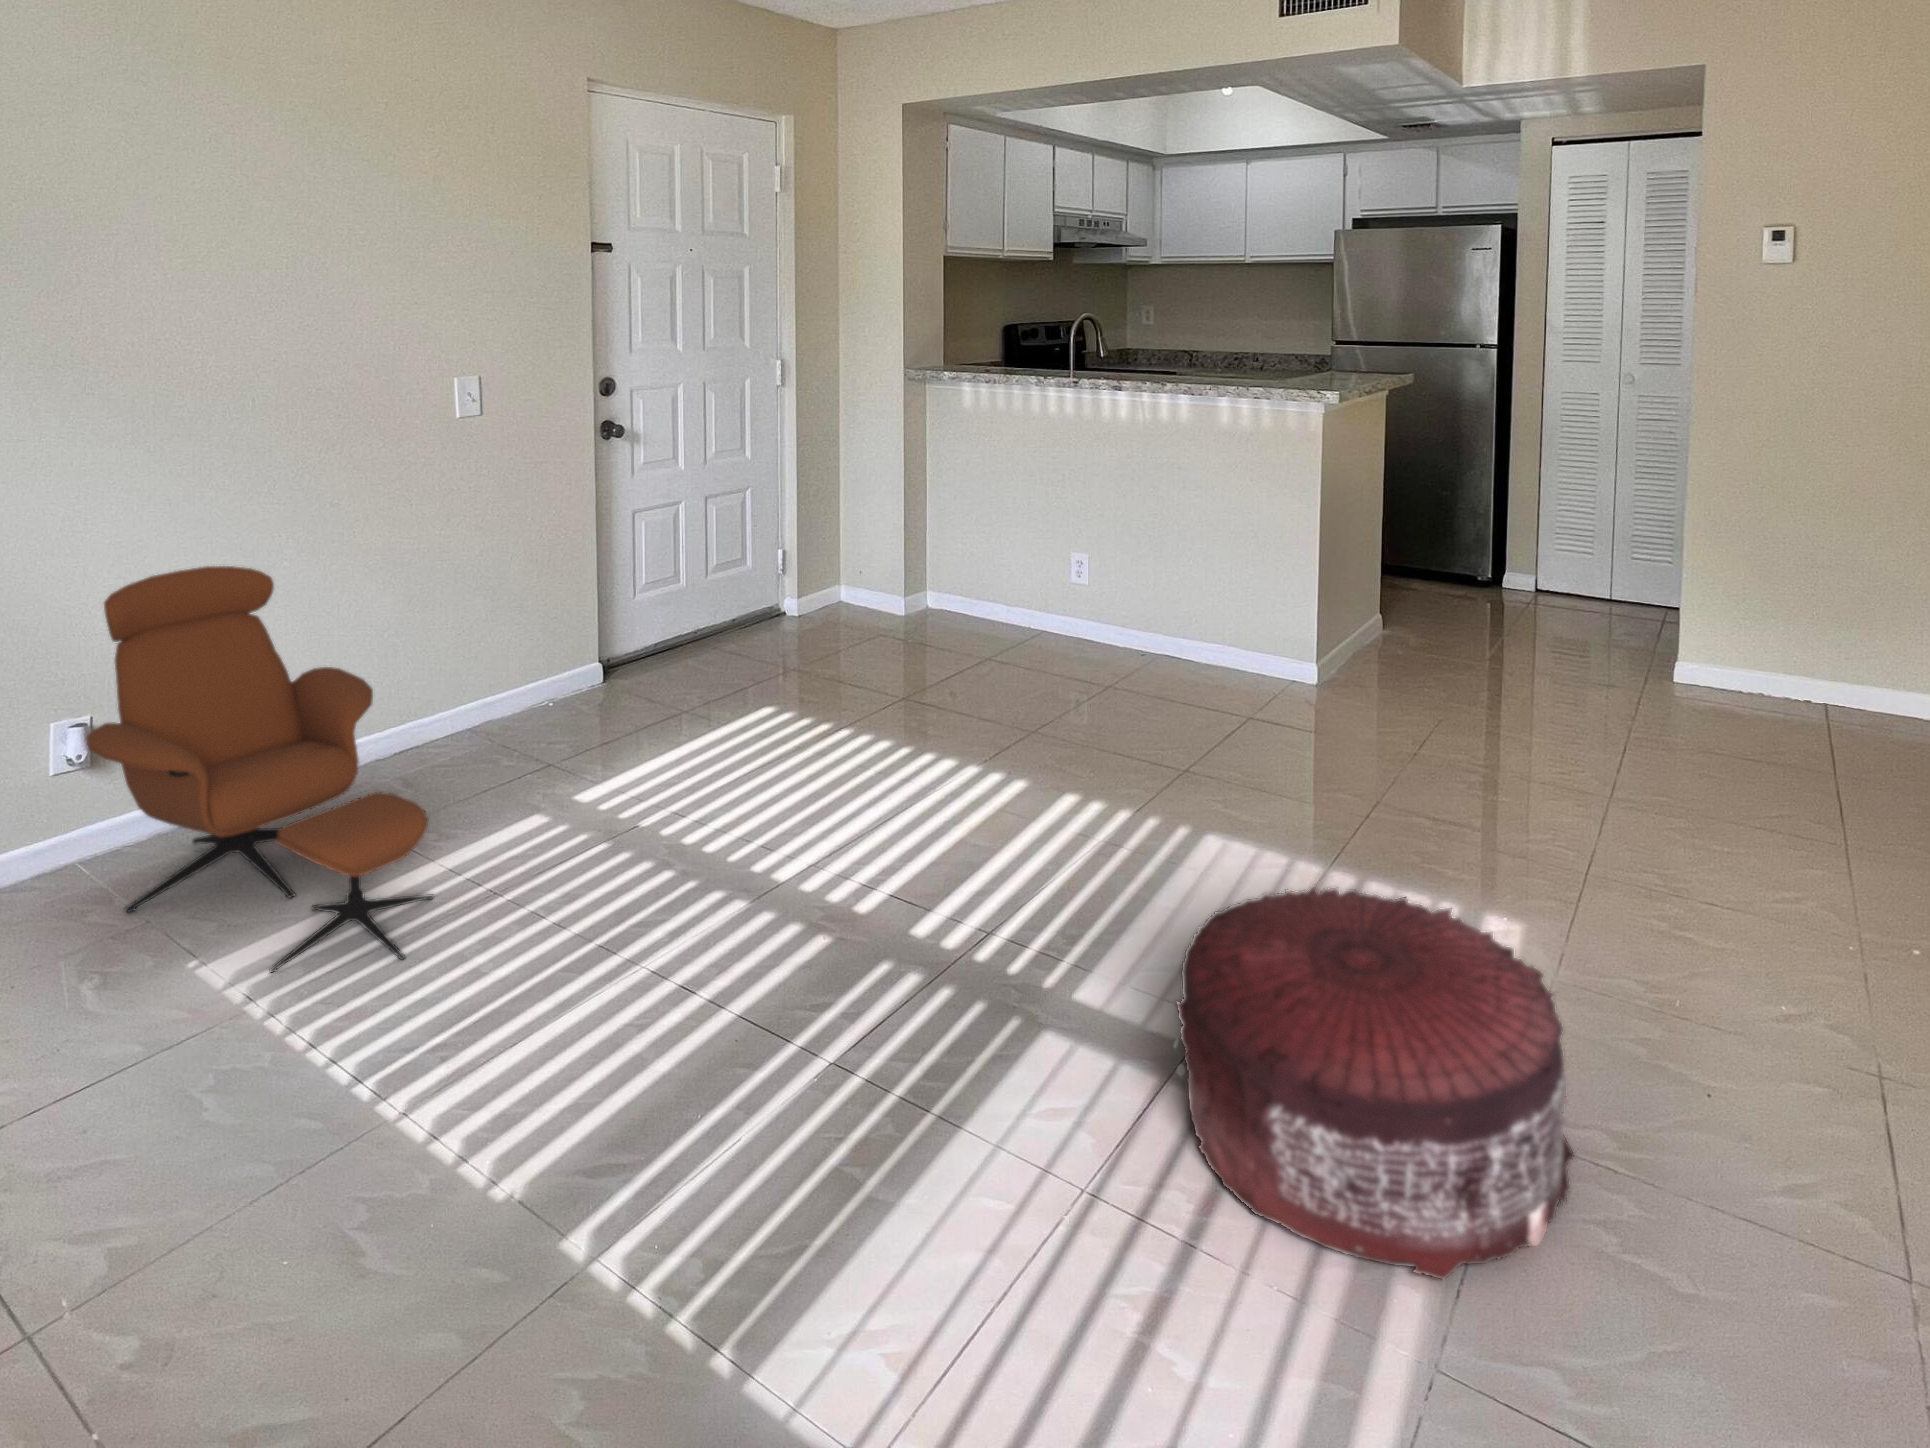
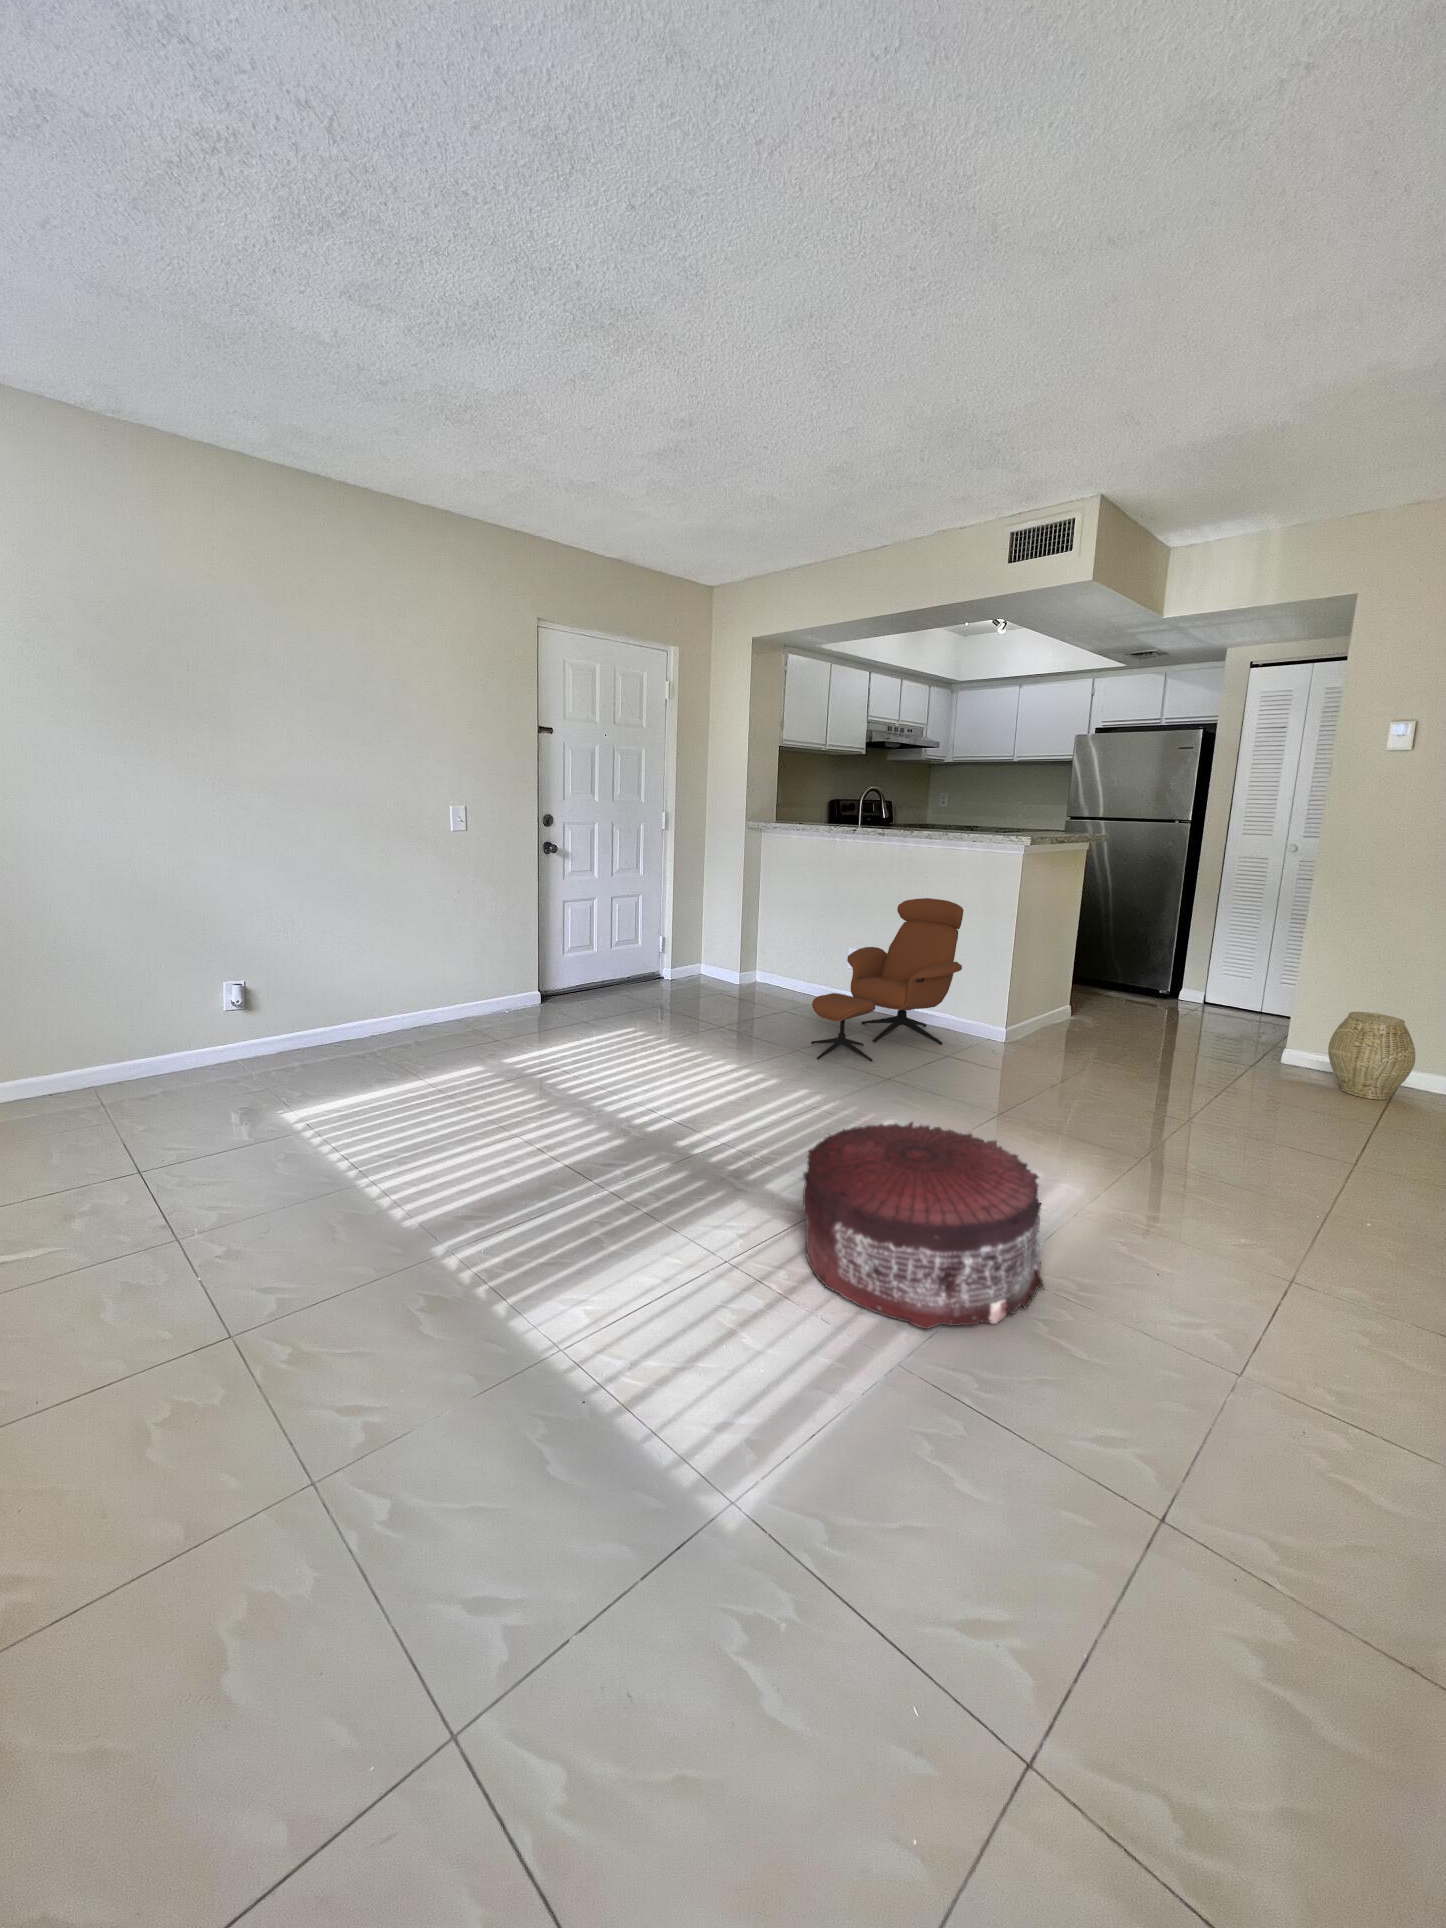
lounge chair: present [87,566,434,972] -> present [811,898,964,1061]
woven basket: none [1744,612,1857,733] -> present [1328,1012,1415,1100]

